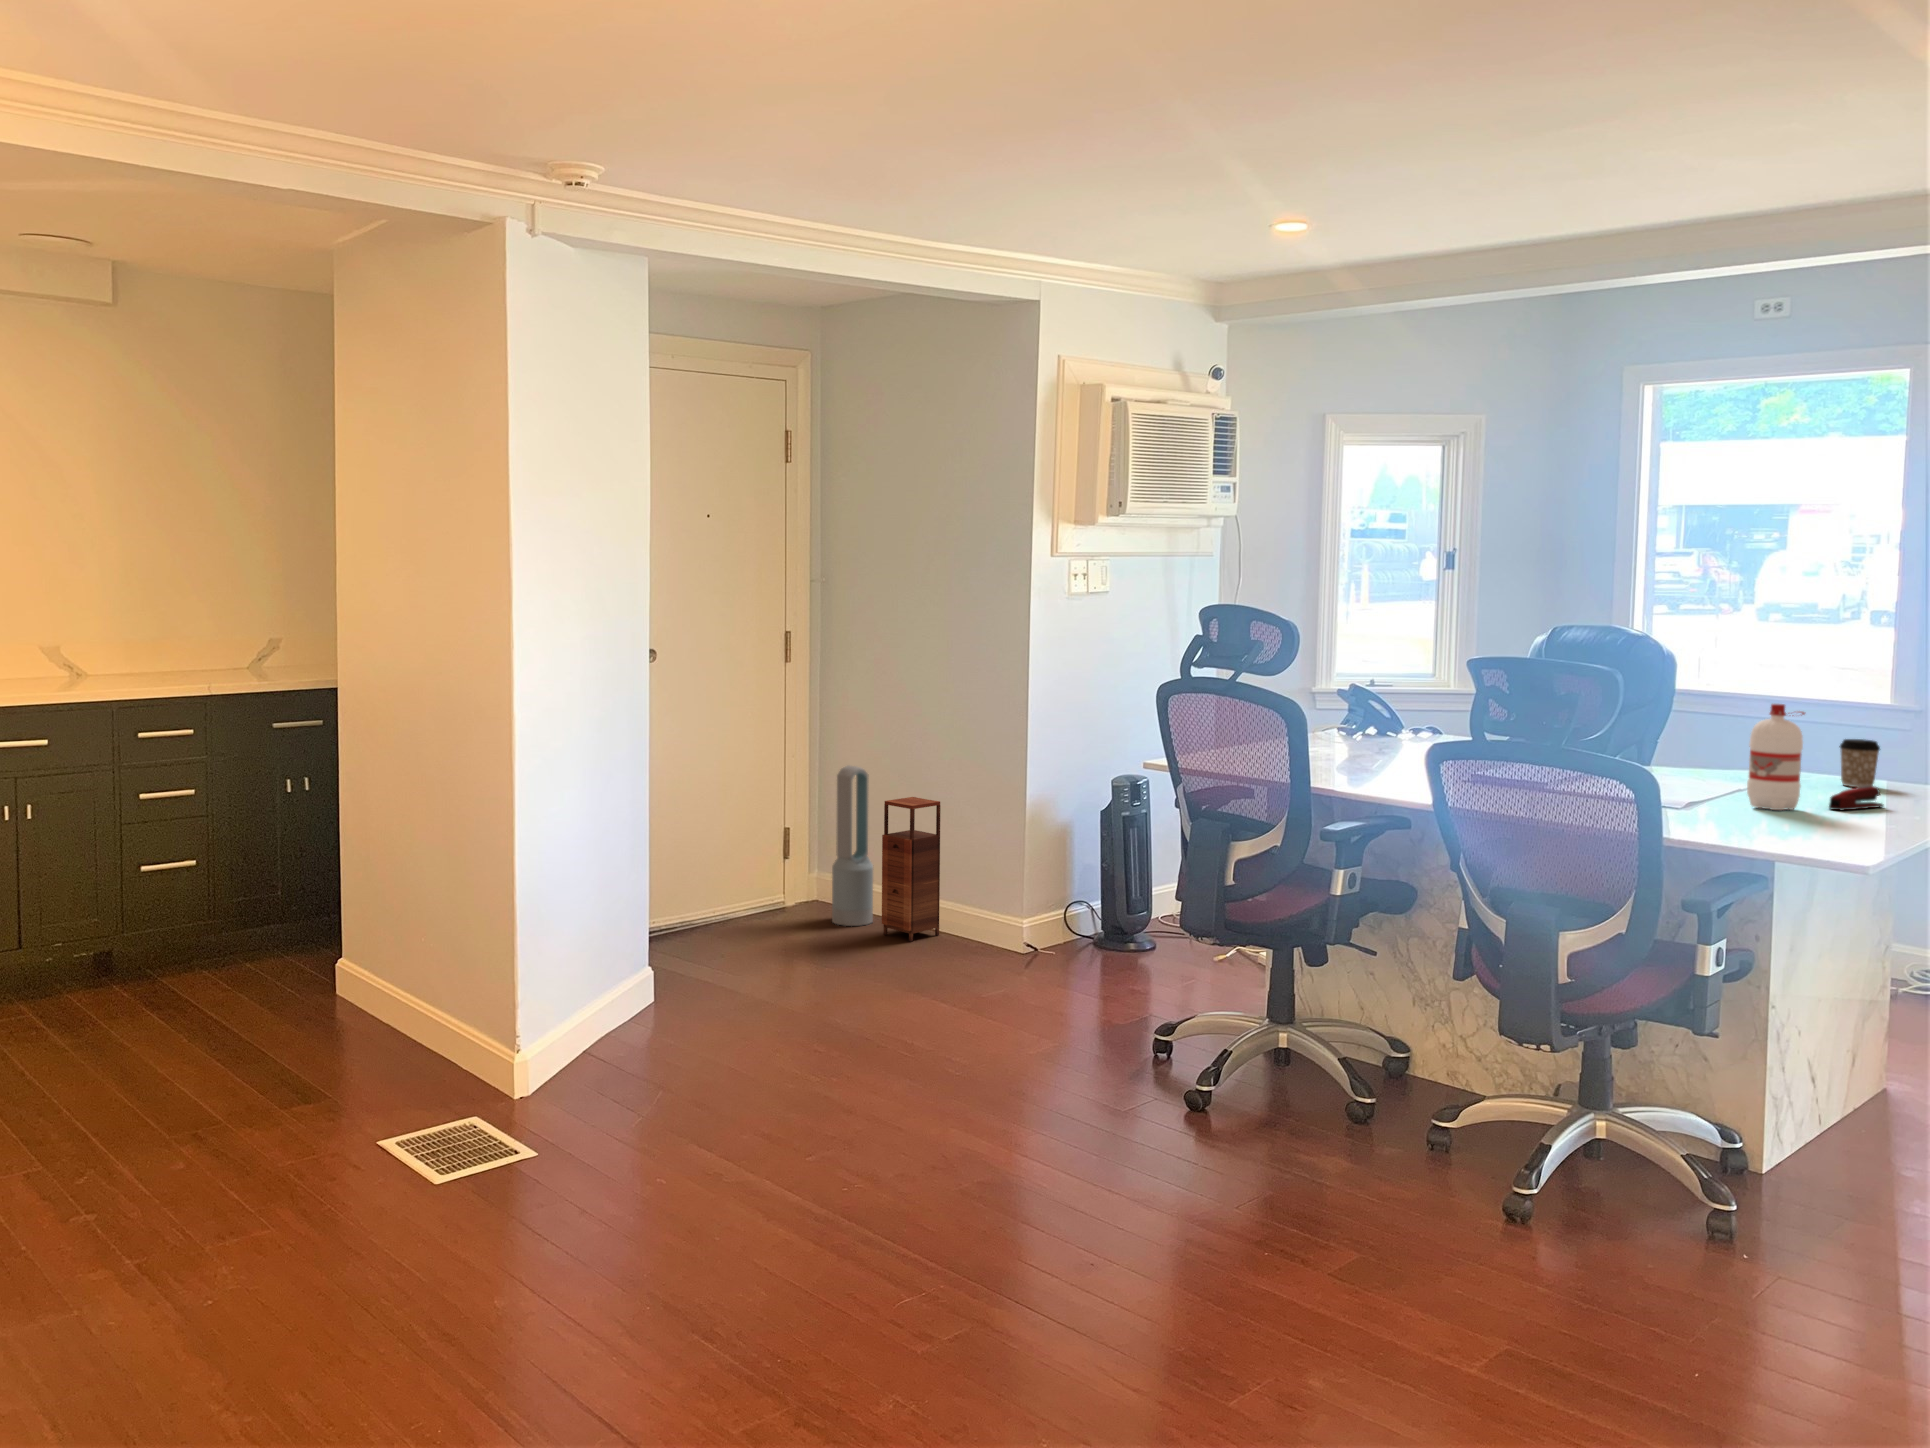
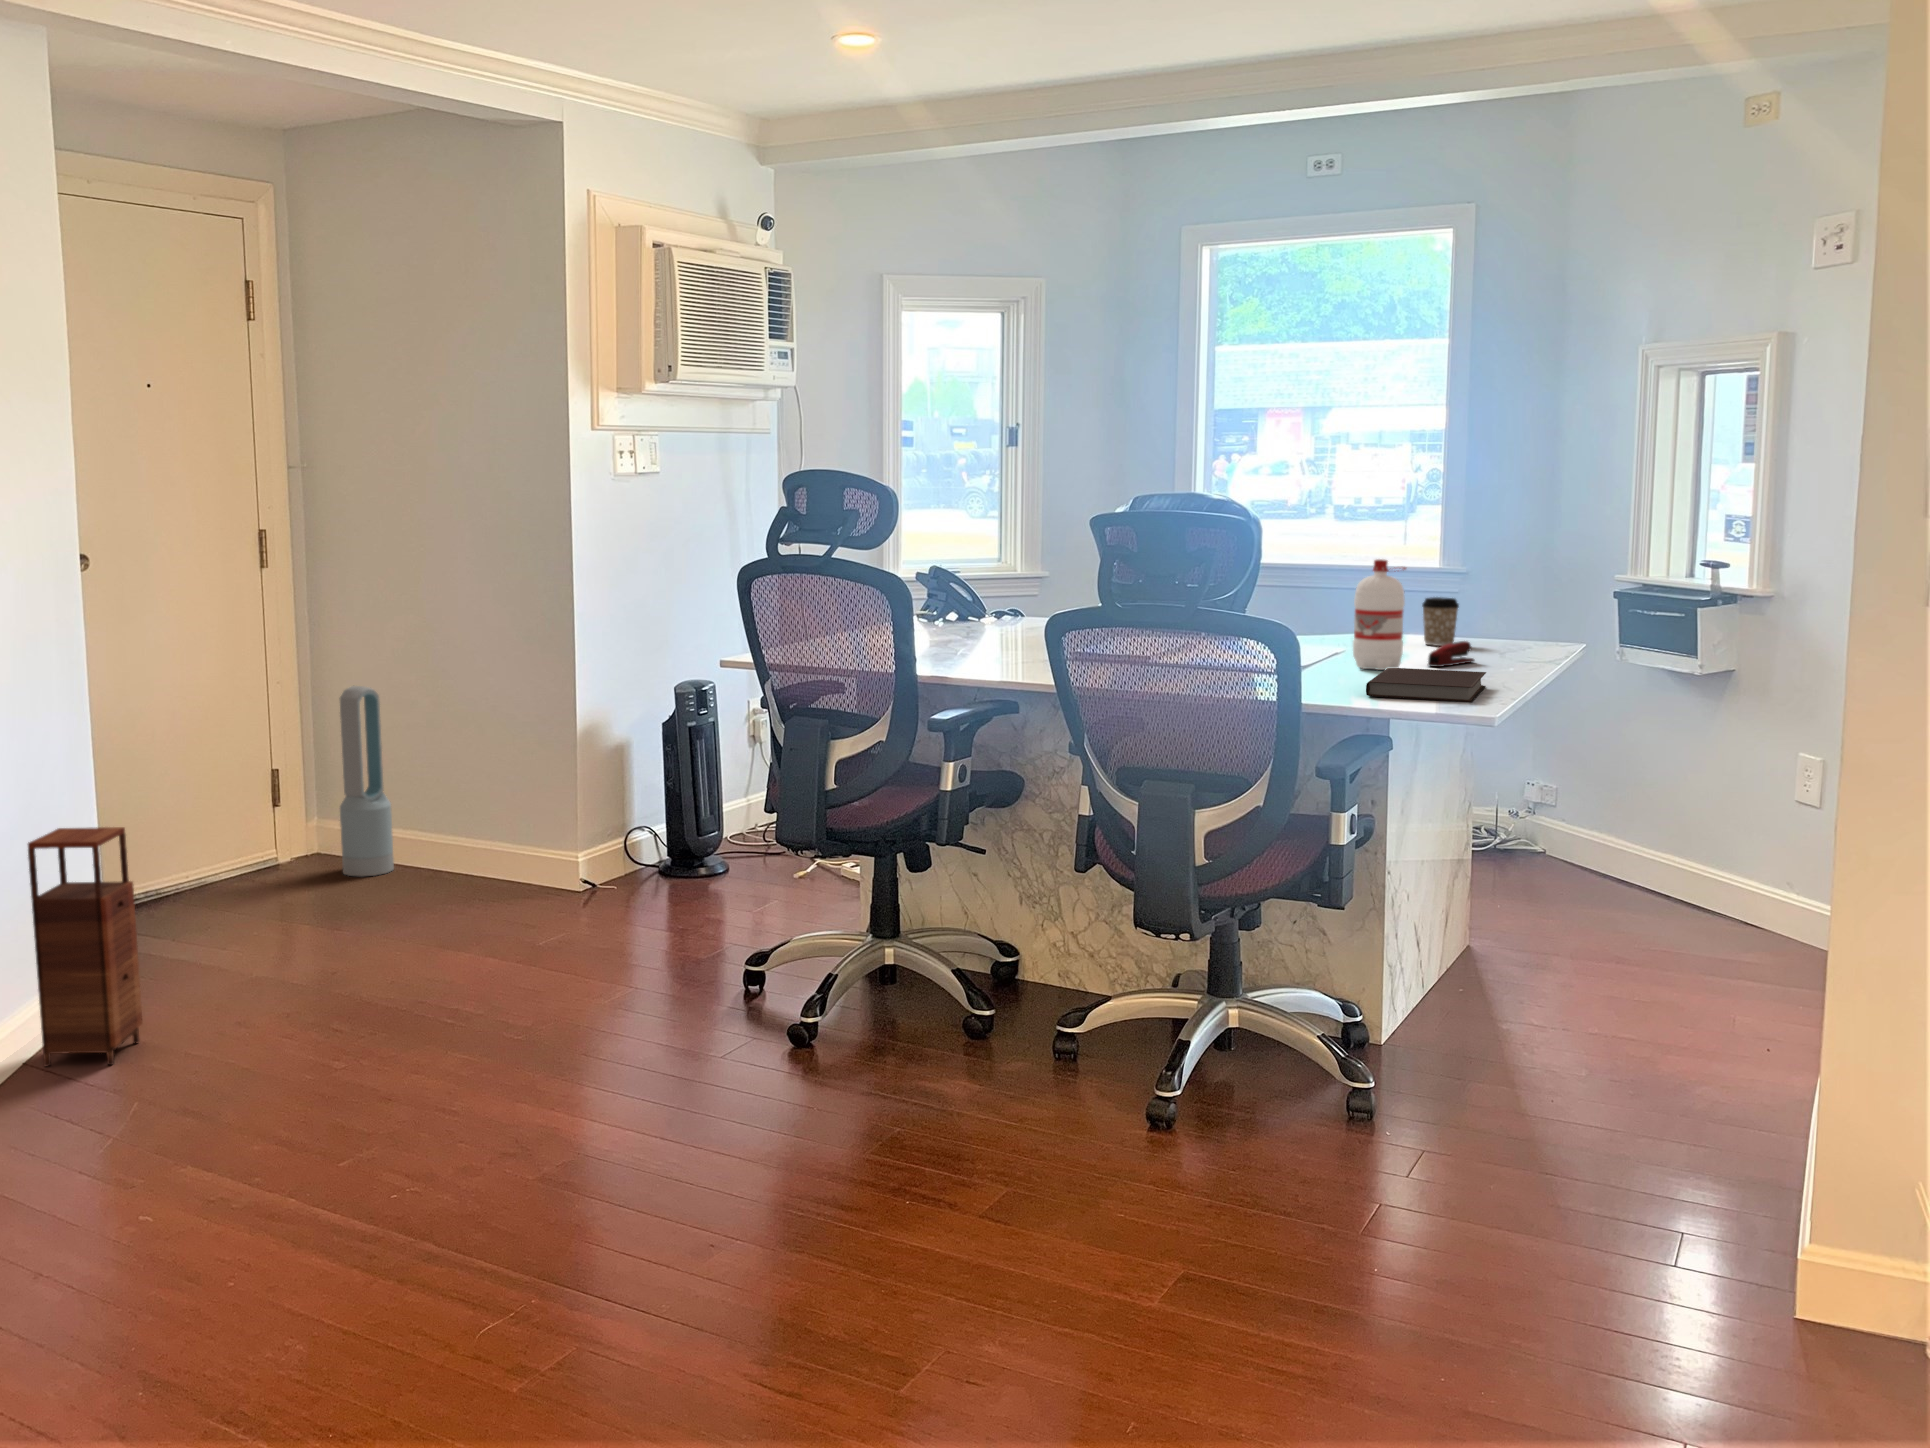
storage cabinet: present [882,797,940,942] -> present [28,827,143,1066]
notebook: none [1741,810,1878,850] -> present [1366,668,1486,702]

